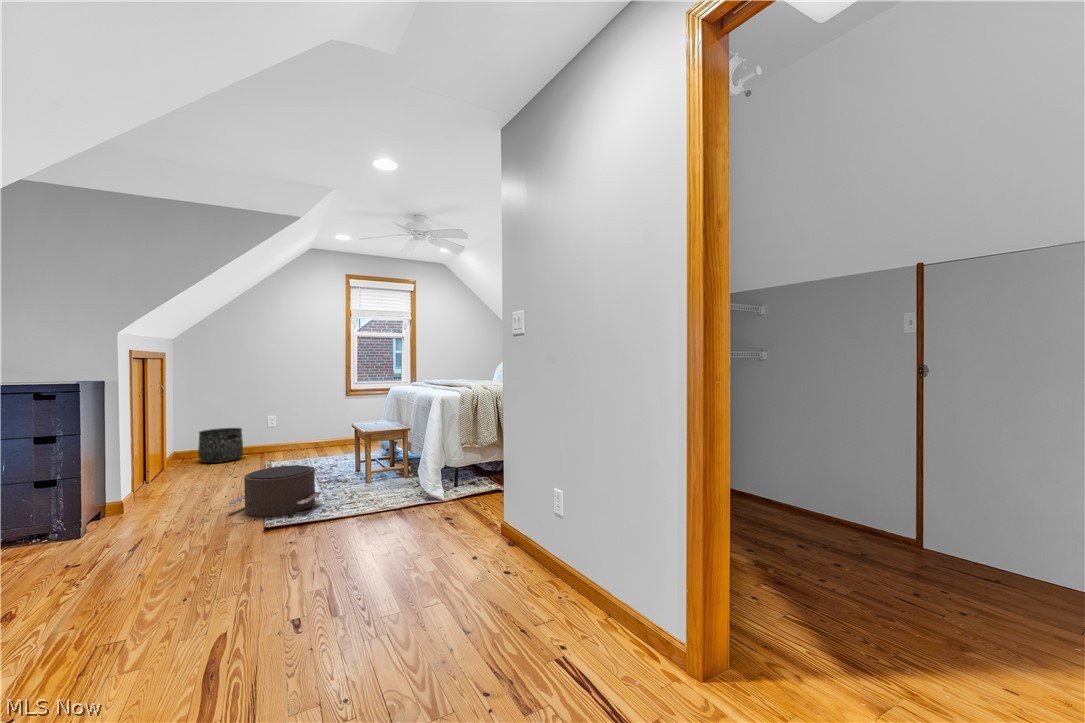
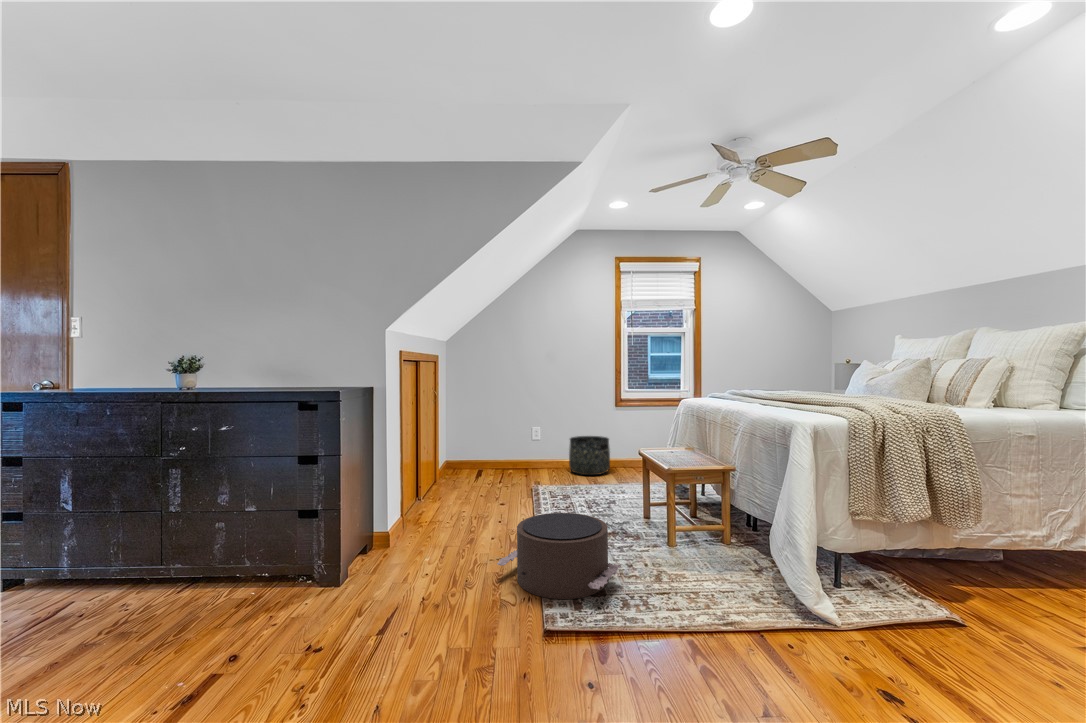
basket: present [198,428,243,463] -> present [569,436,610,475]

